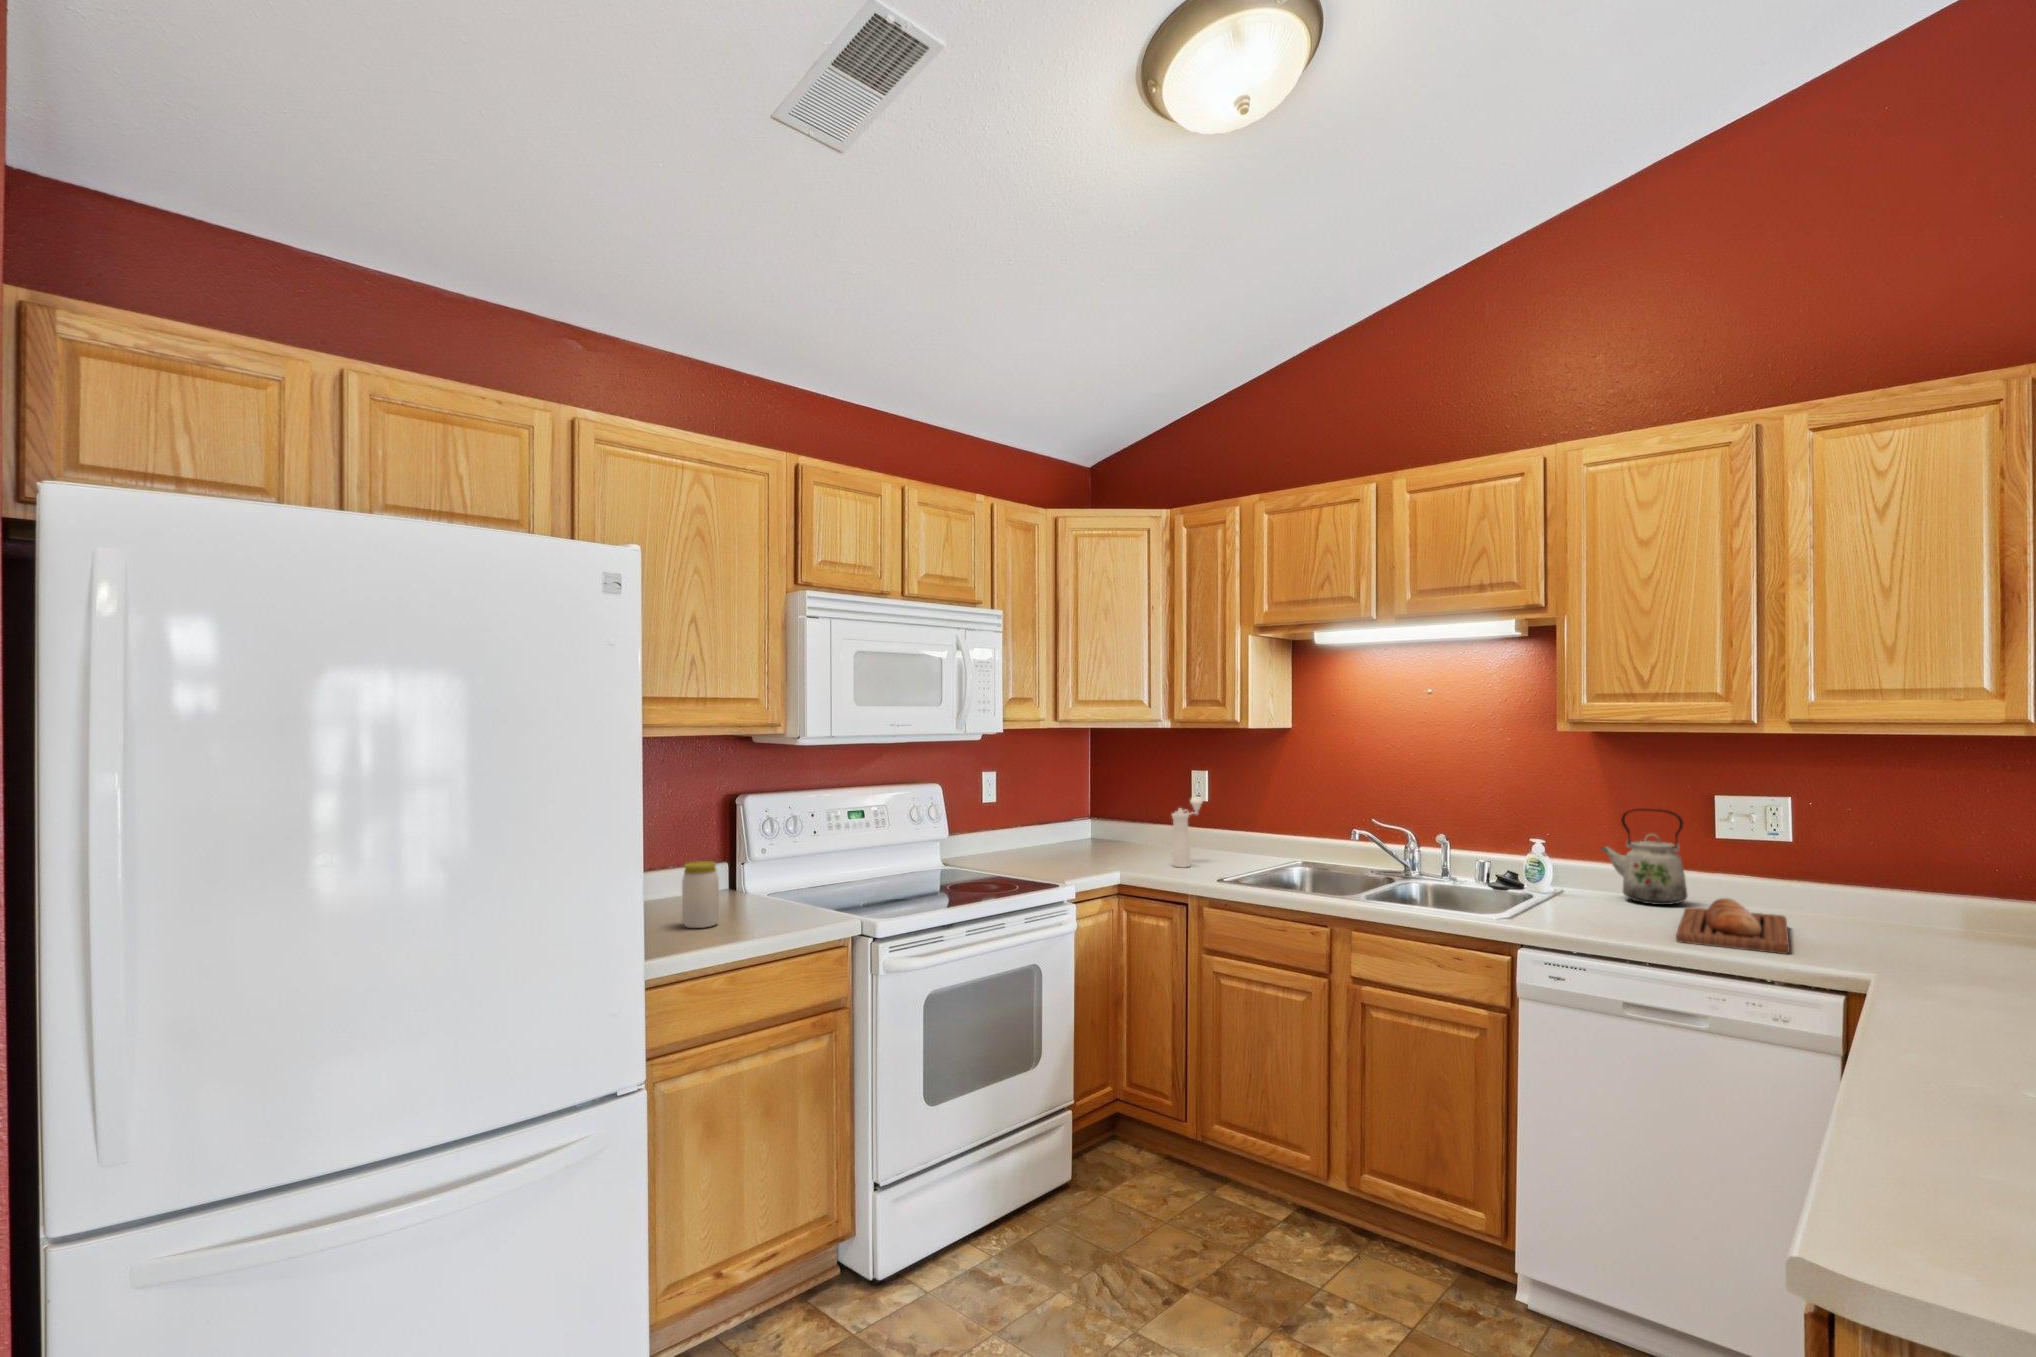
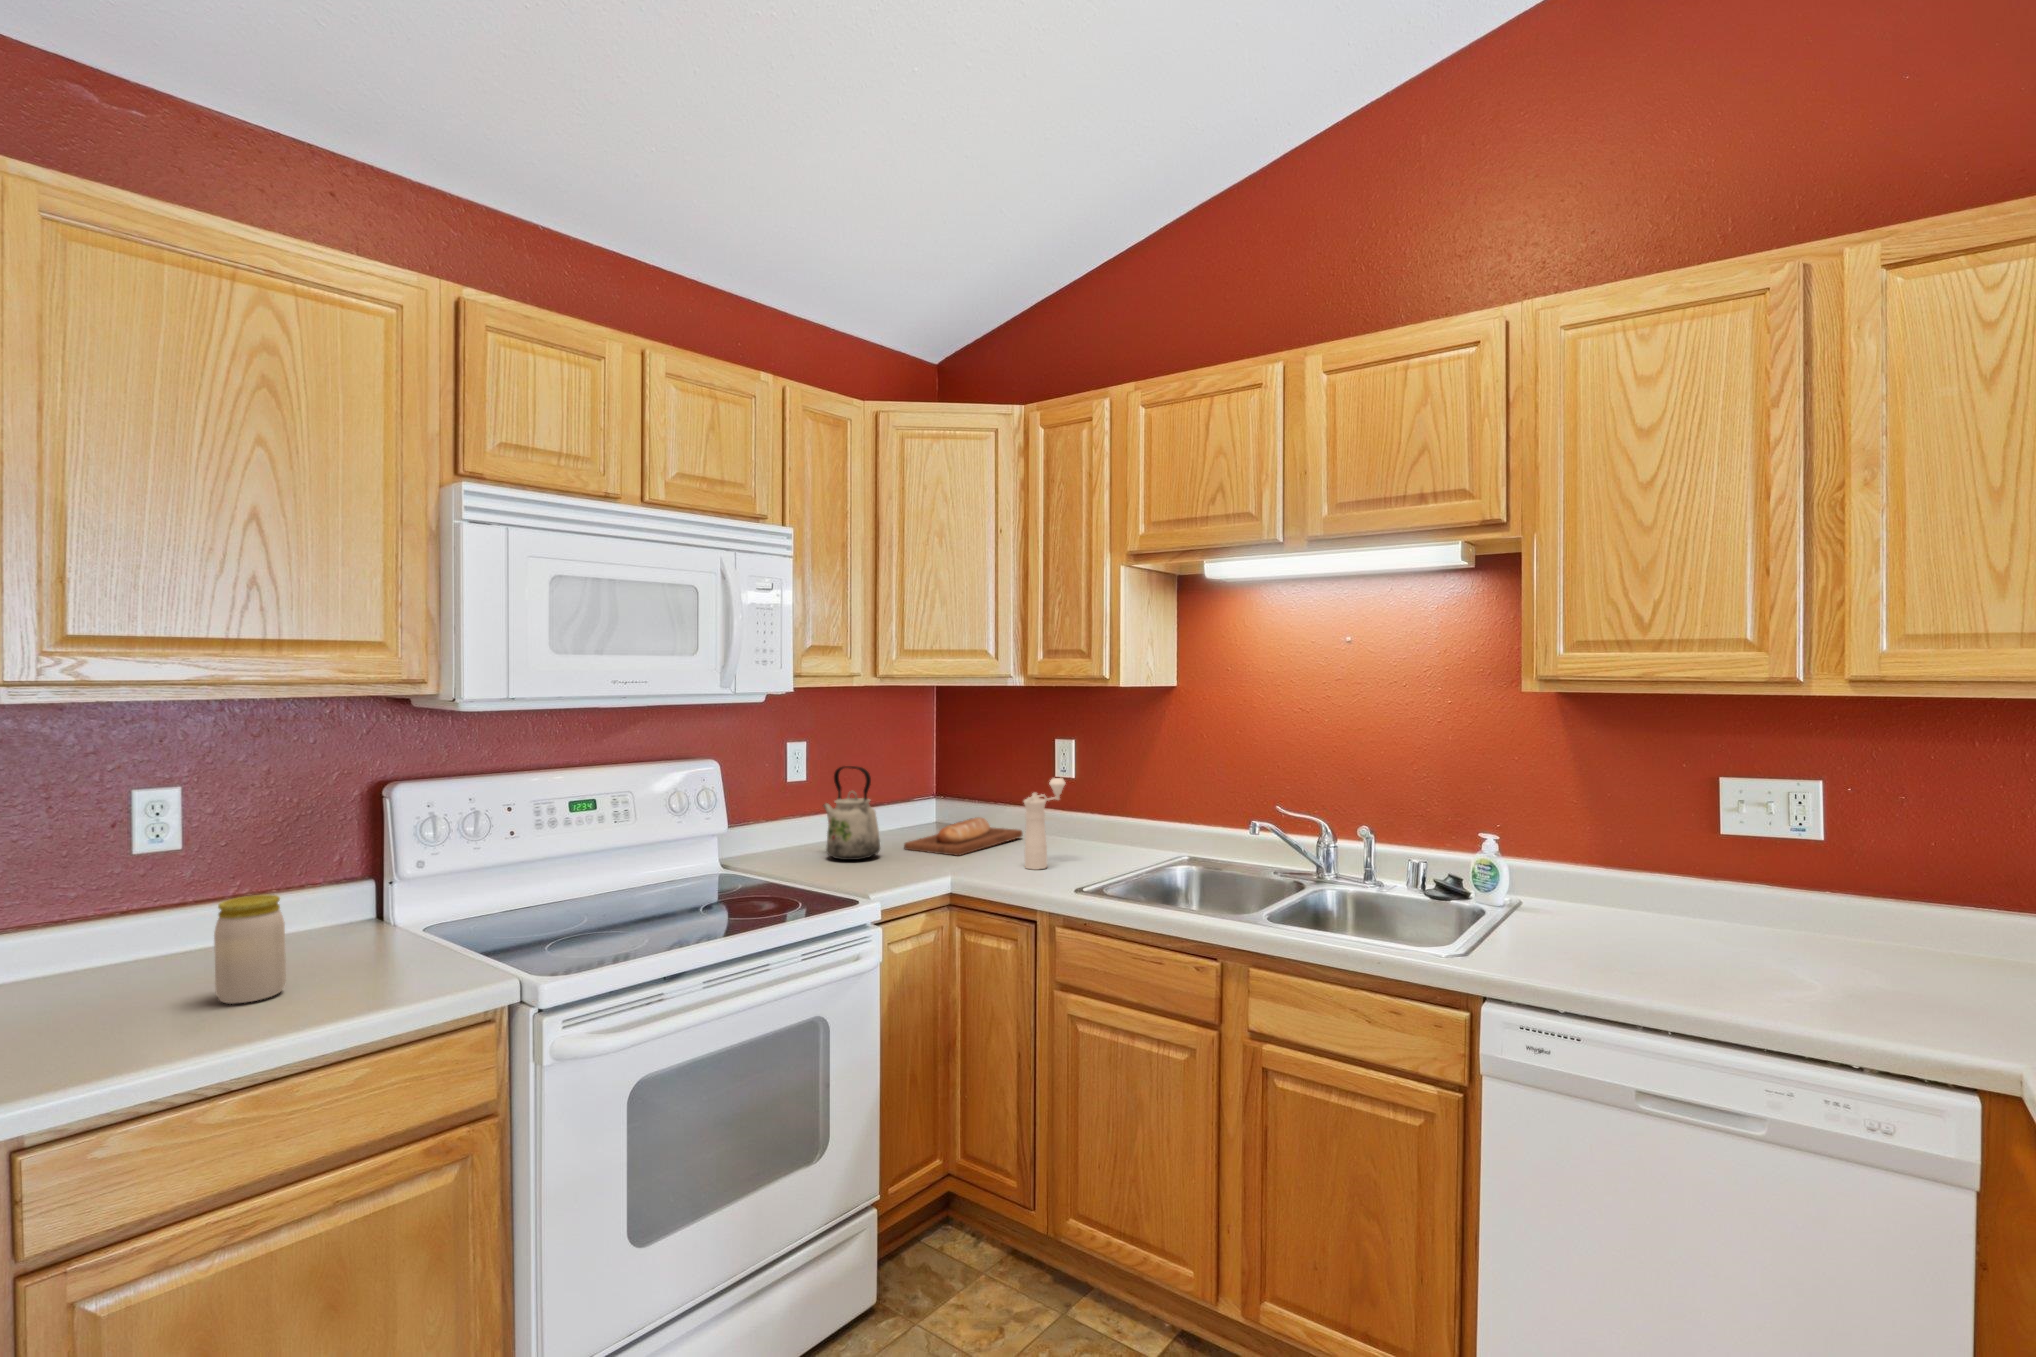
kettle: present [1601,808,1688,905] -> present [824,766,880,860]
bread loaf: present [1676,898,1790,954] -> present [904,817,1023,856]

